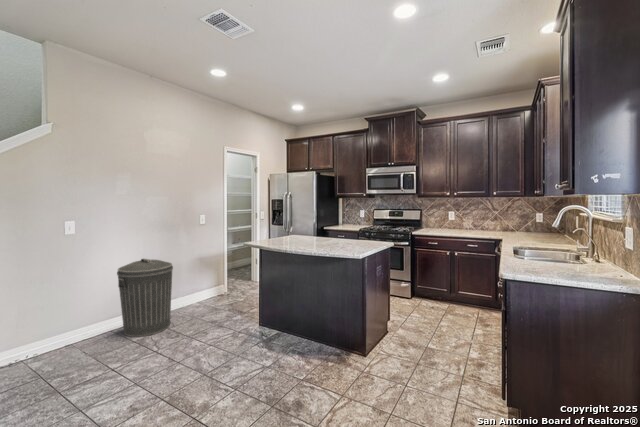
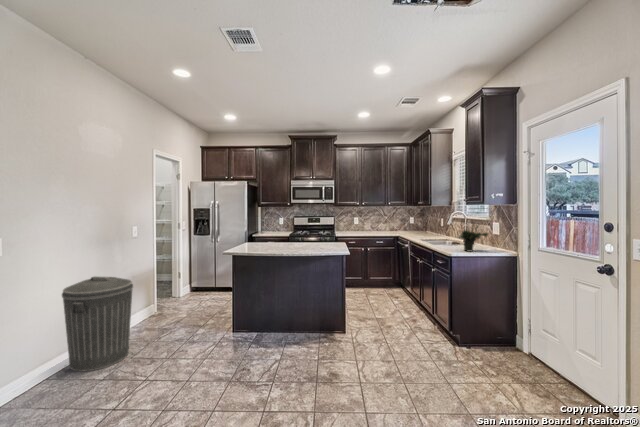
potted plant: none [537,223,604,271] -> present [459,225,488,251]

